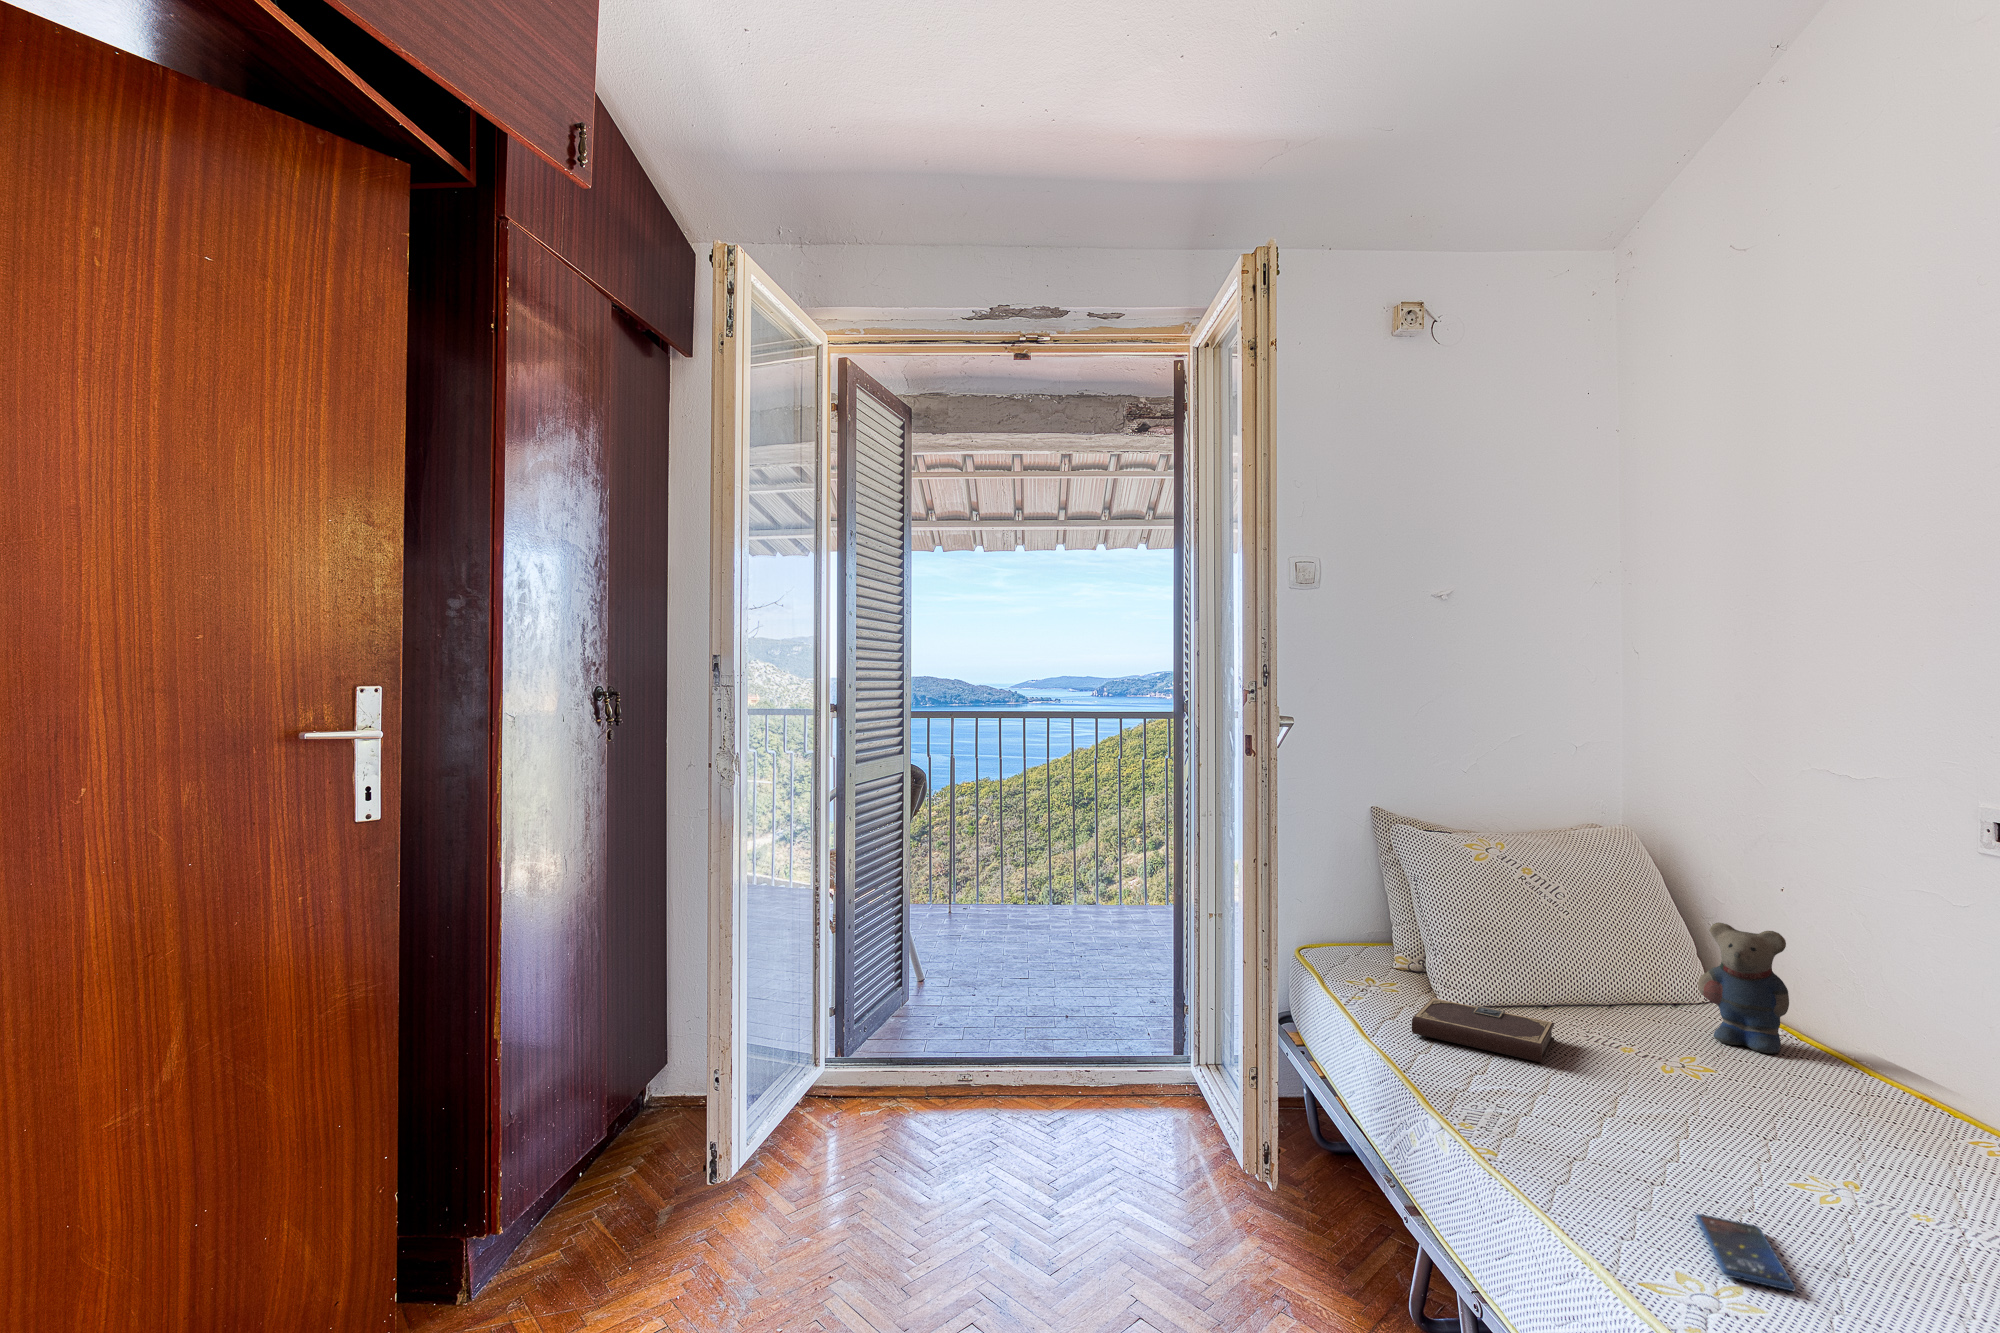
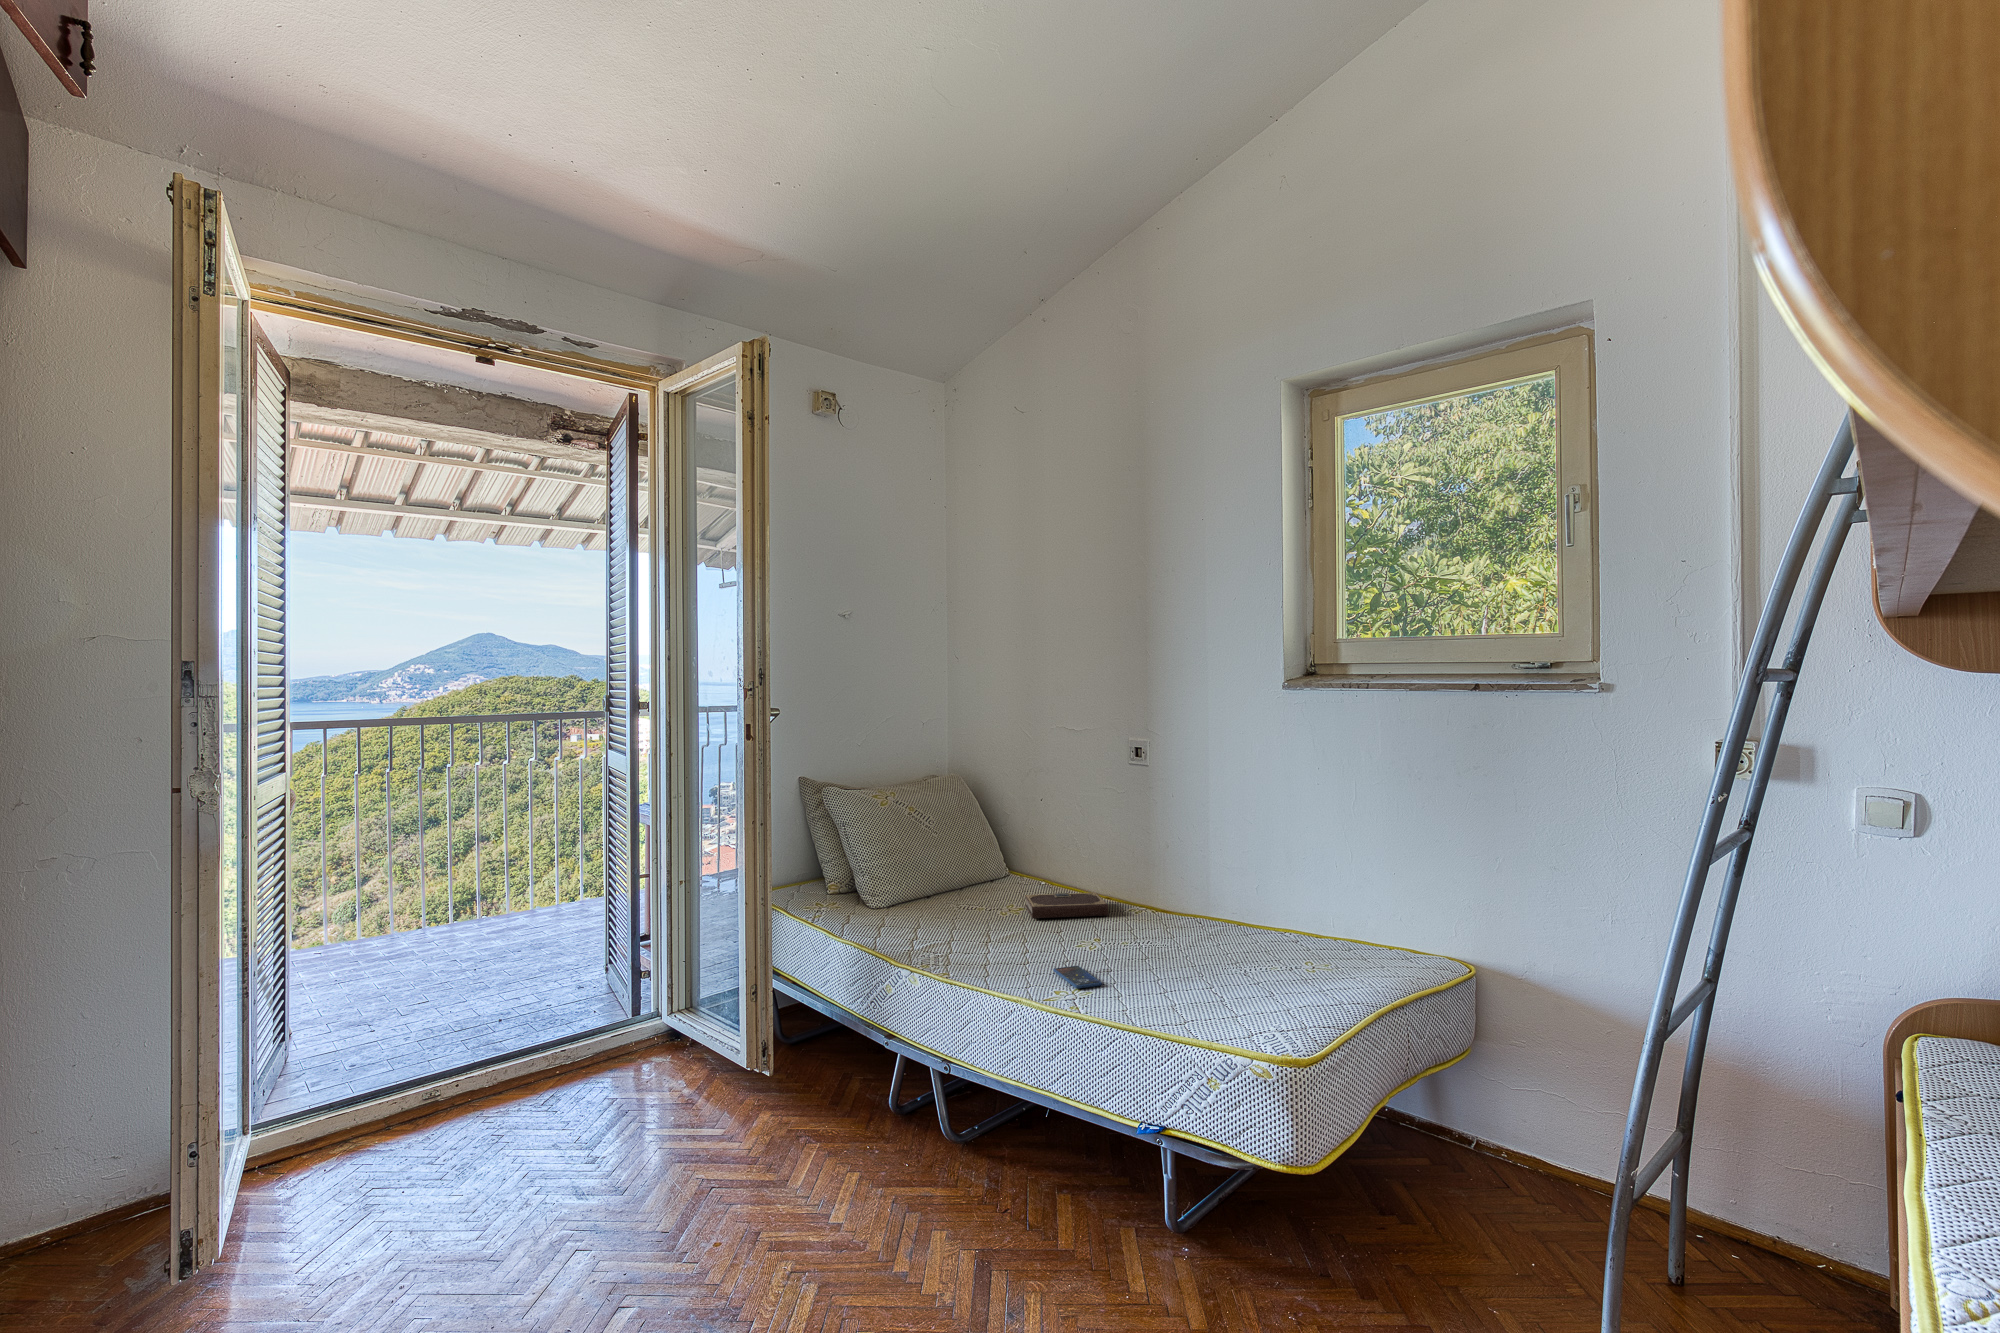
teddy bear: present [1698,923,1789,1054] -> none [1005,823,1048,894]
notebook: present [1412,998,1554,1063] -> present [1025,893,1108,918]

